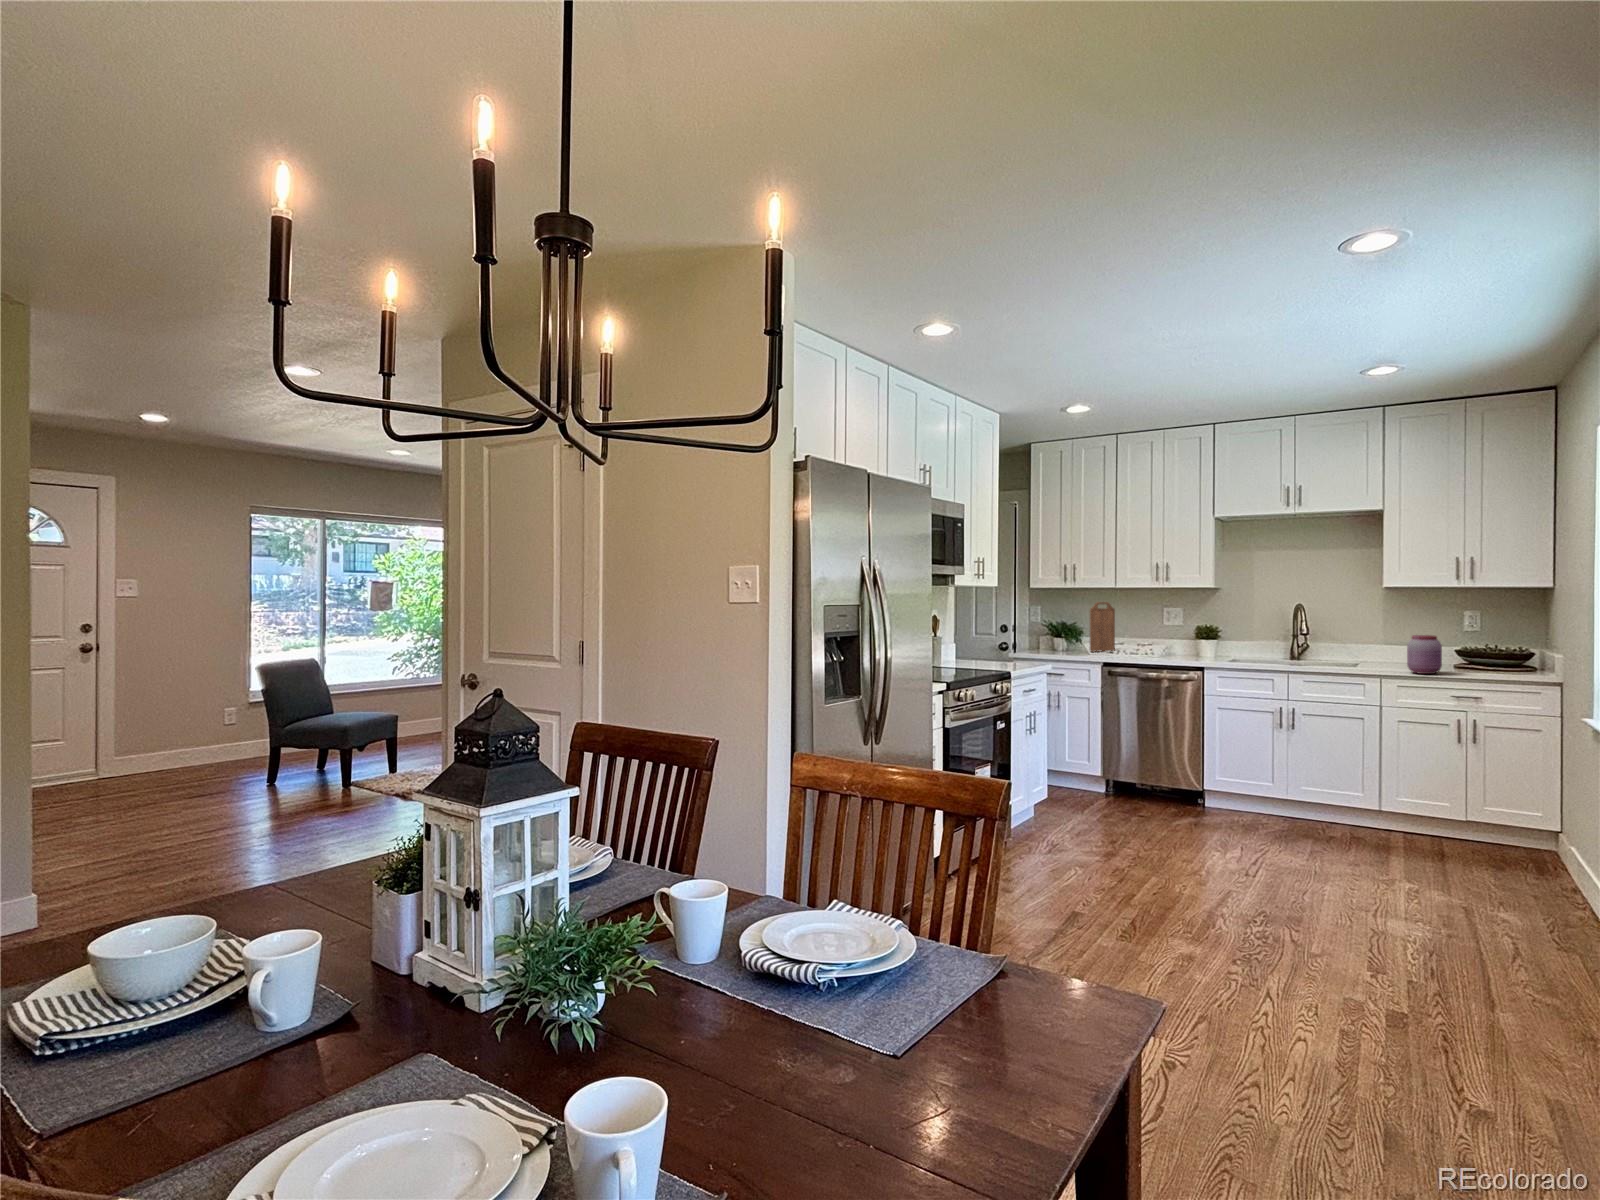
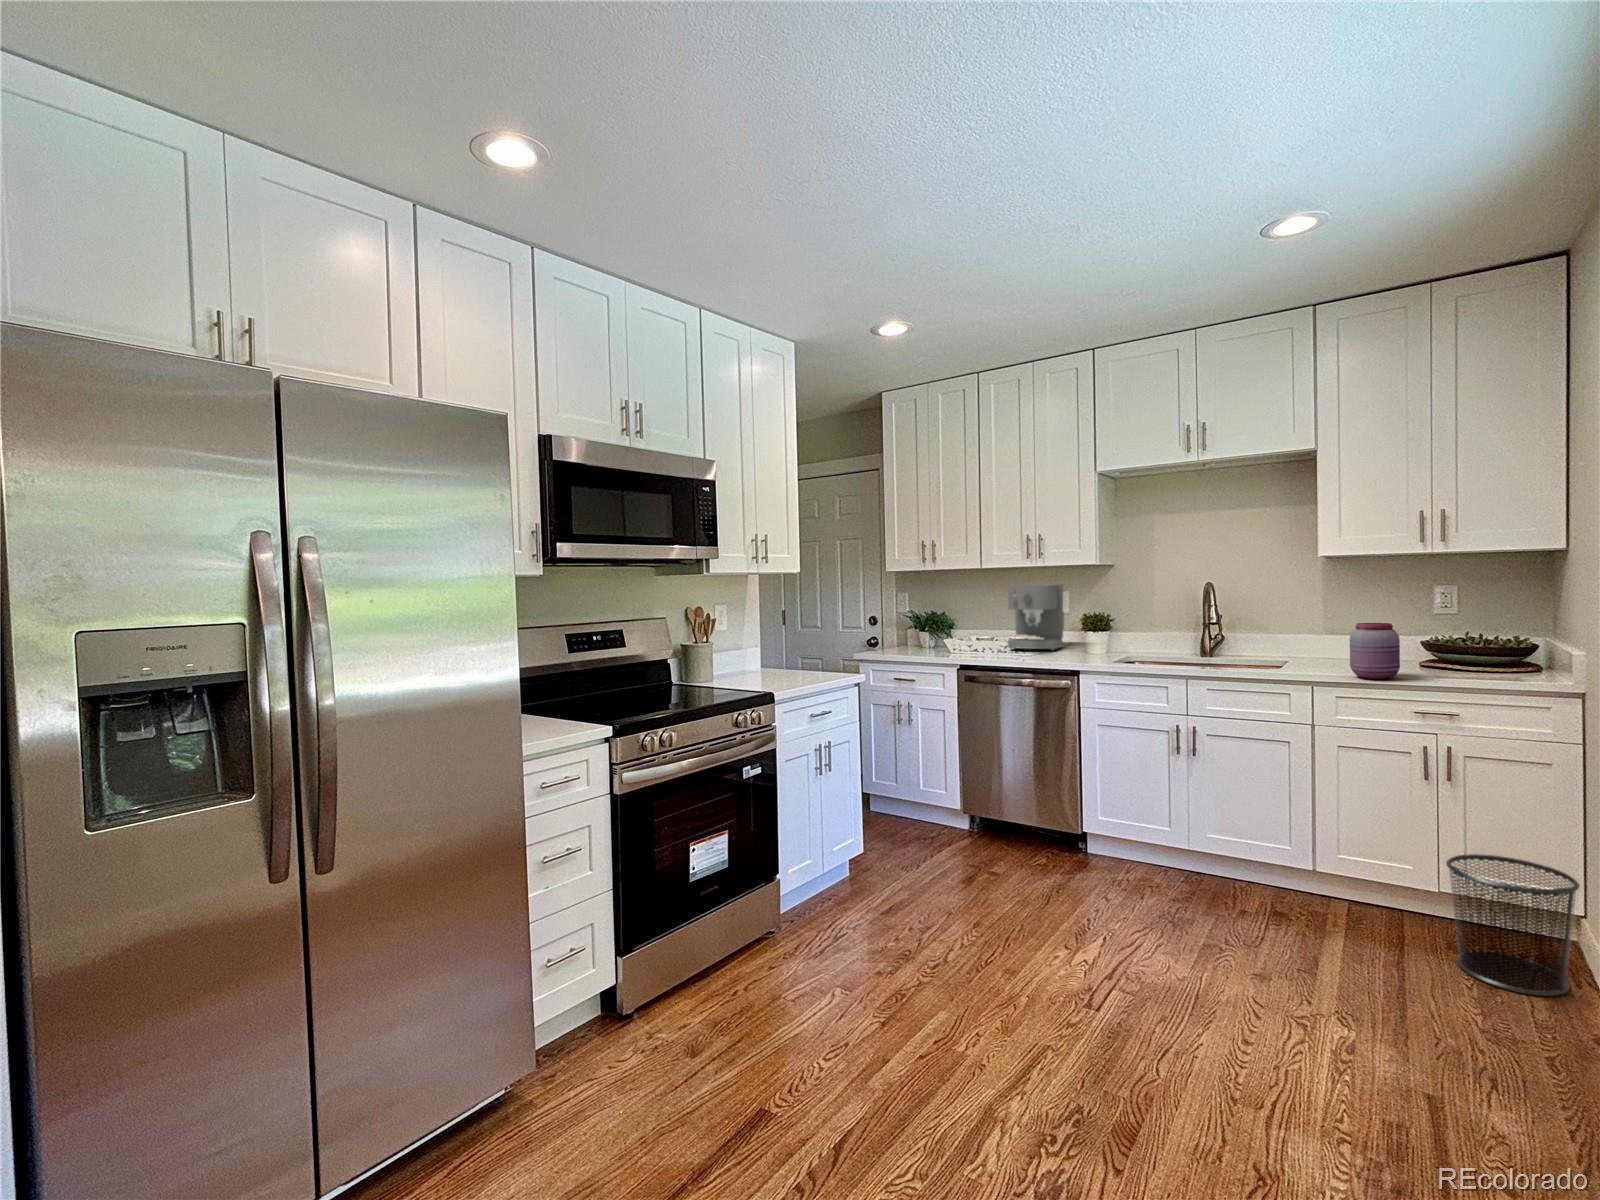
cutting board: present [1090,602,1115,652] -> none [958,586,992,648]
coffee maker: none [1133,602,1180,654] -> present [1008,584,1069,650]
waste bin: none [1472,790,1555,874] -> present [1446,854,1580,996]

